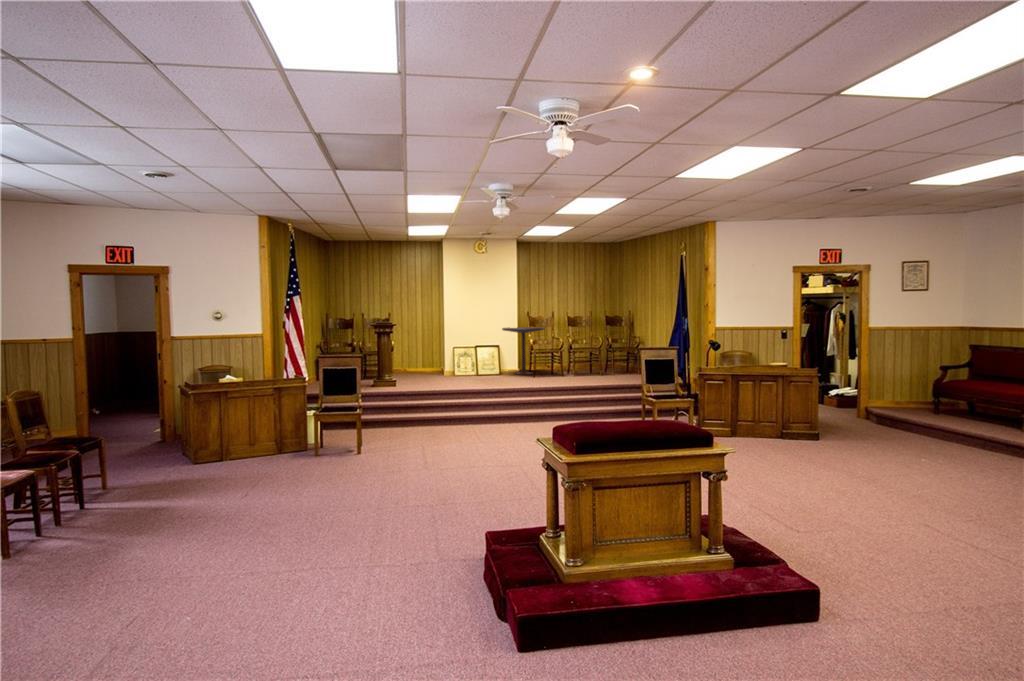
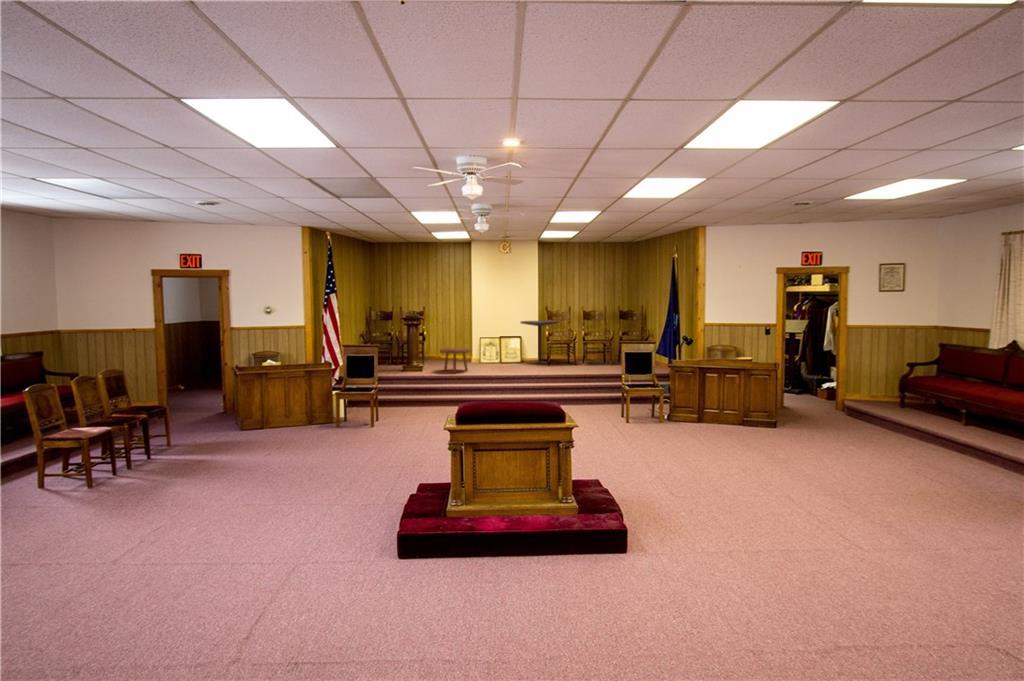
footstool: none [418,358,453,387] -> present [440,348,470,373]

